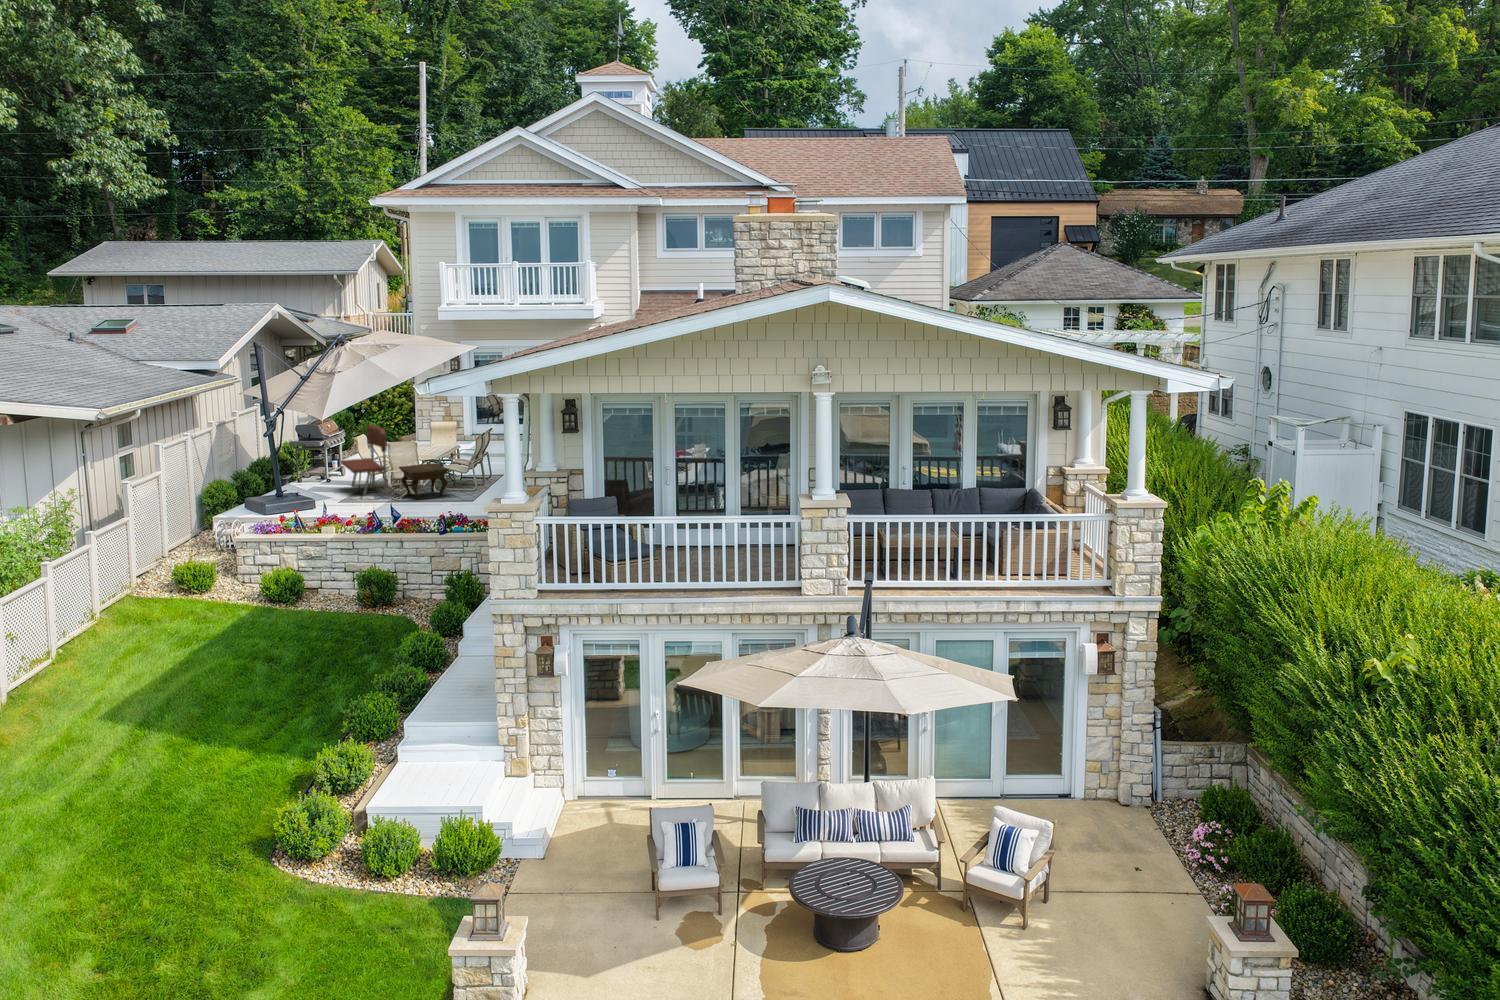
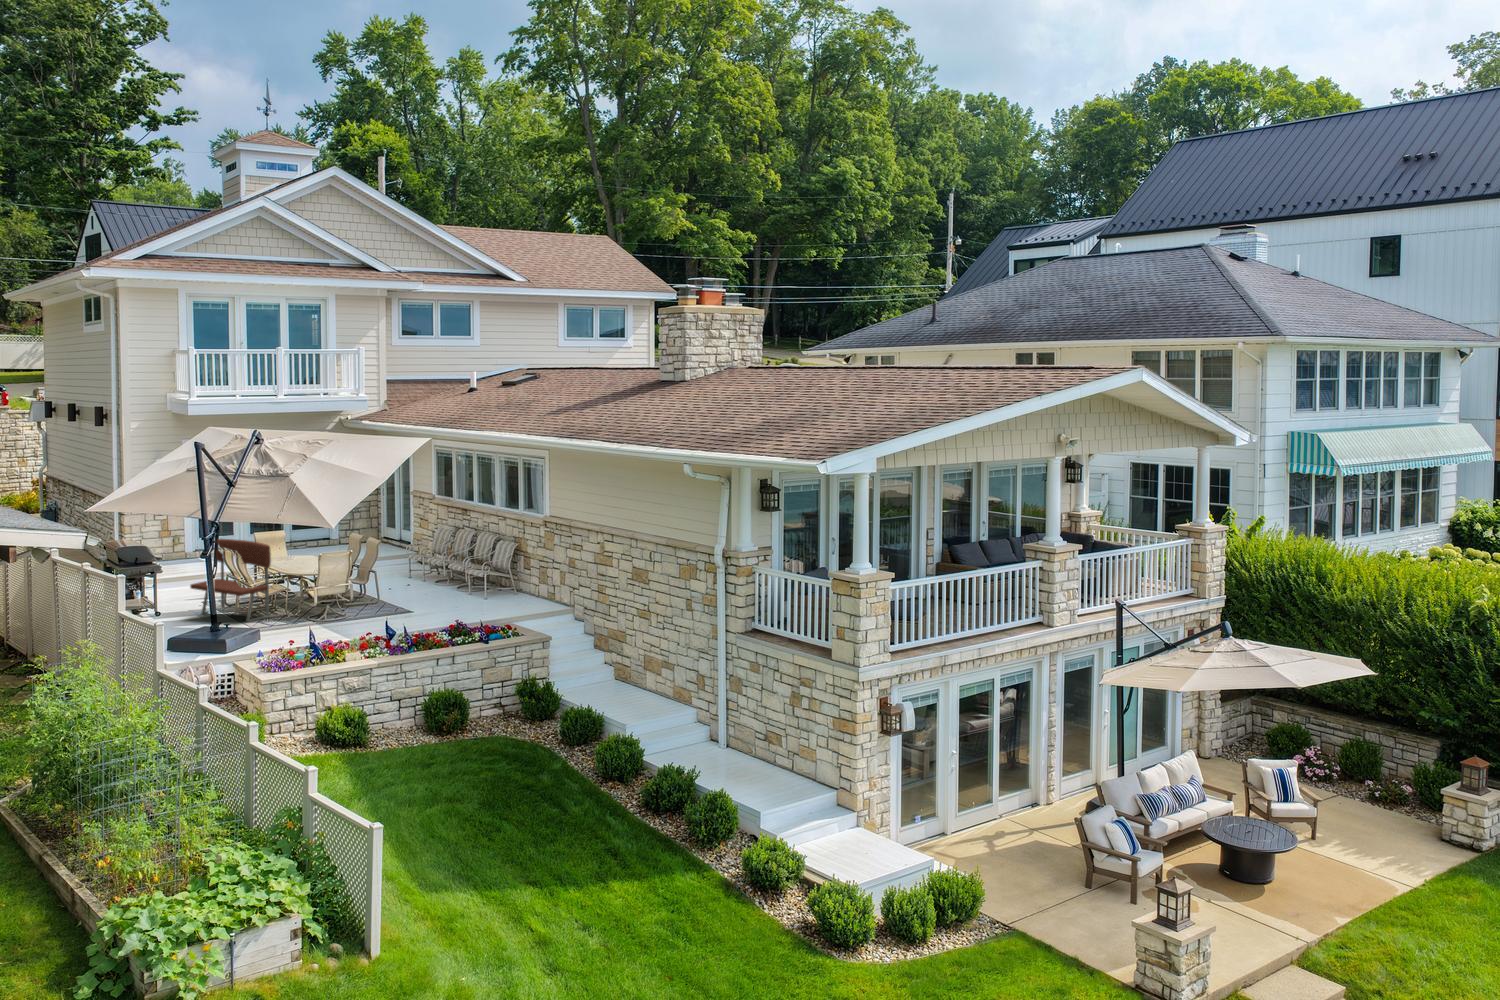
side table: present [399,463,449,499] -> none [294,575,359,618]

